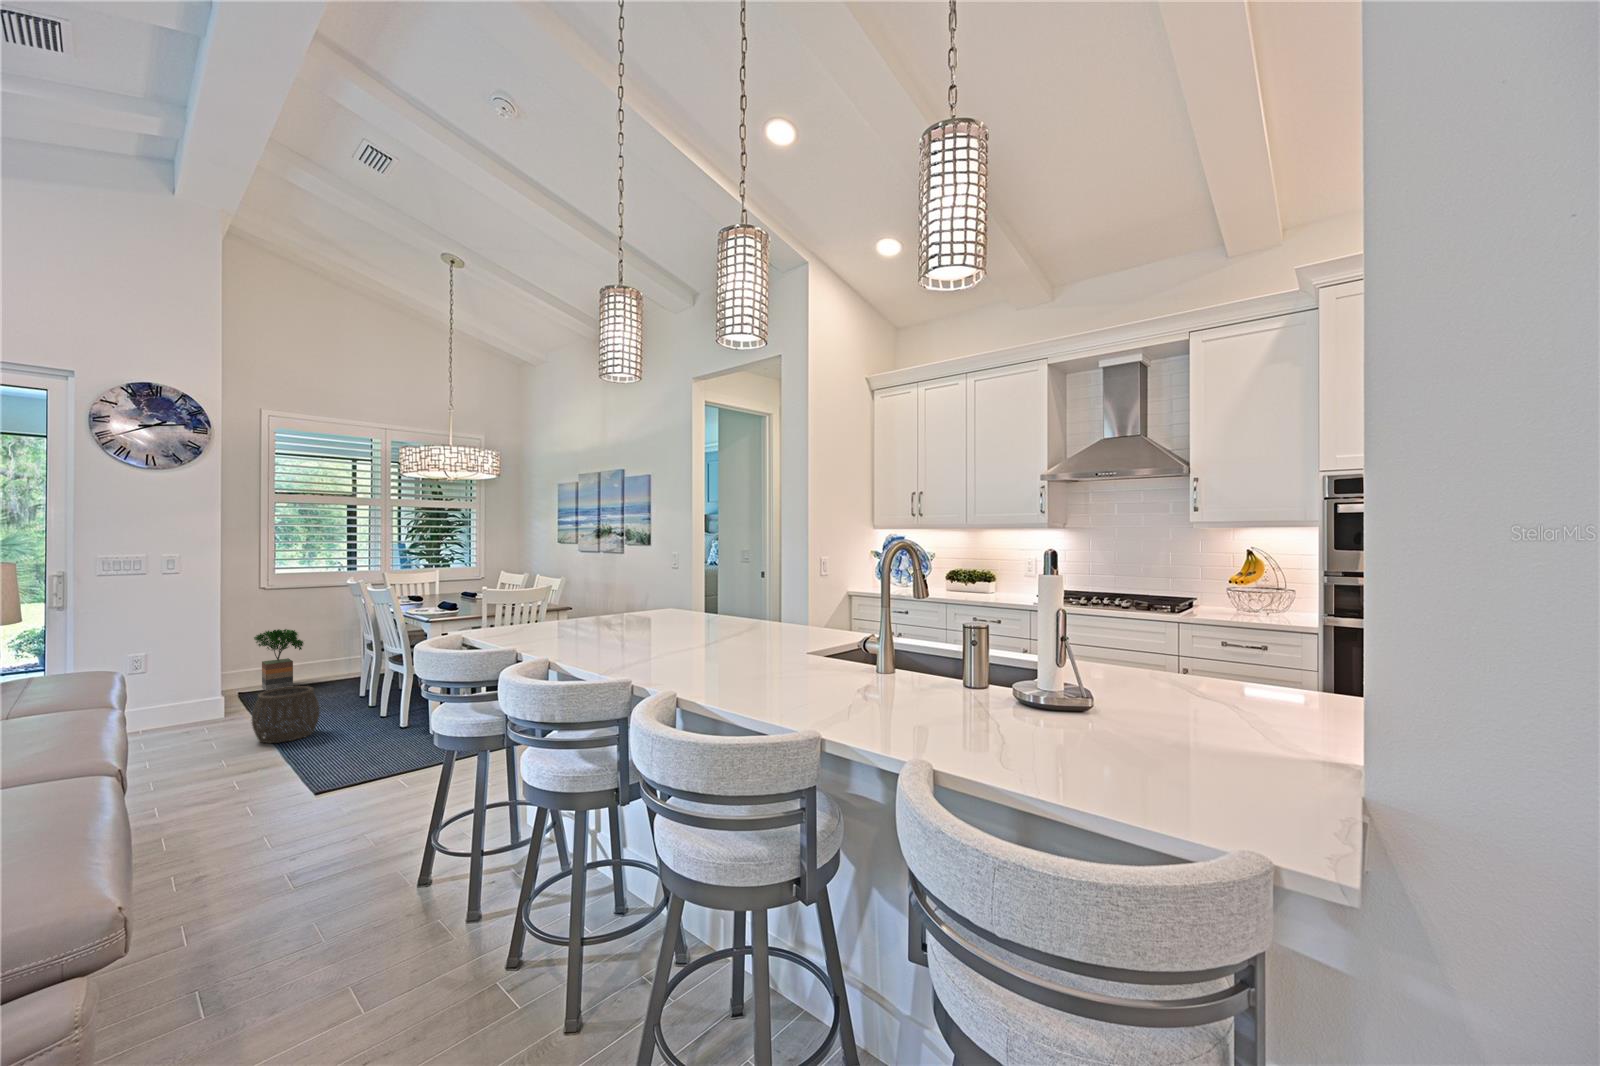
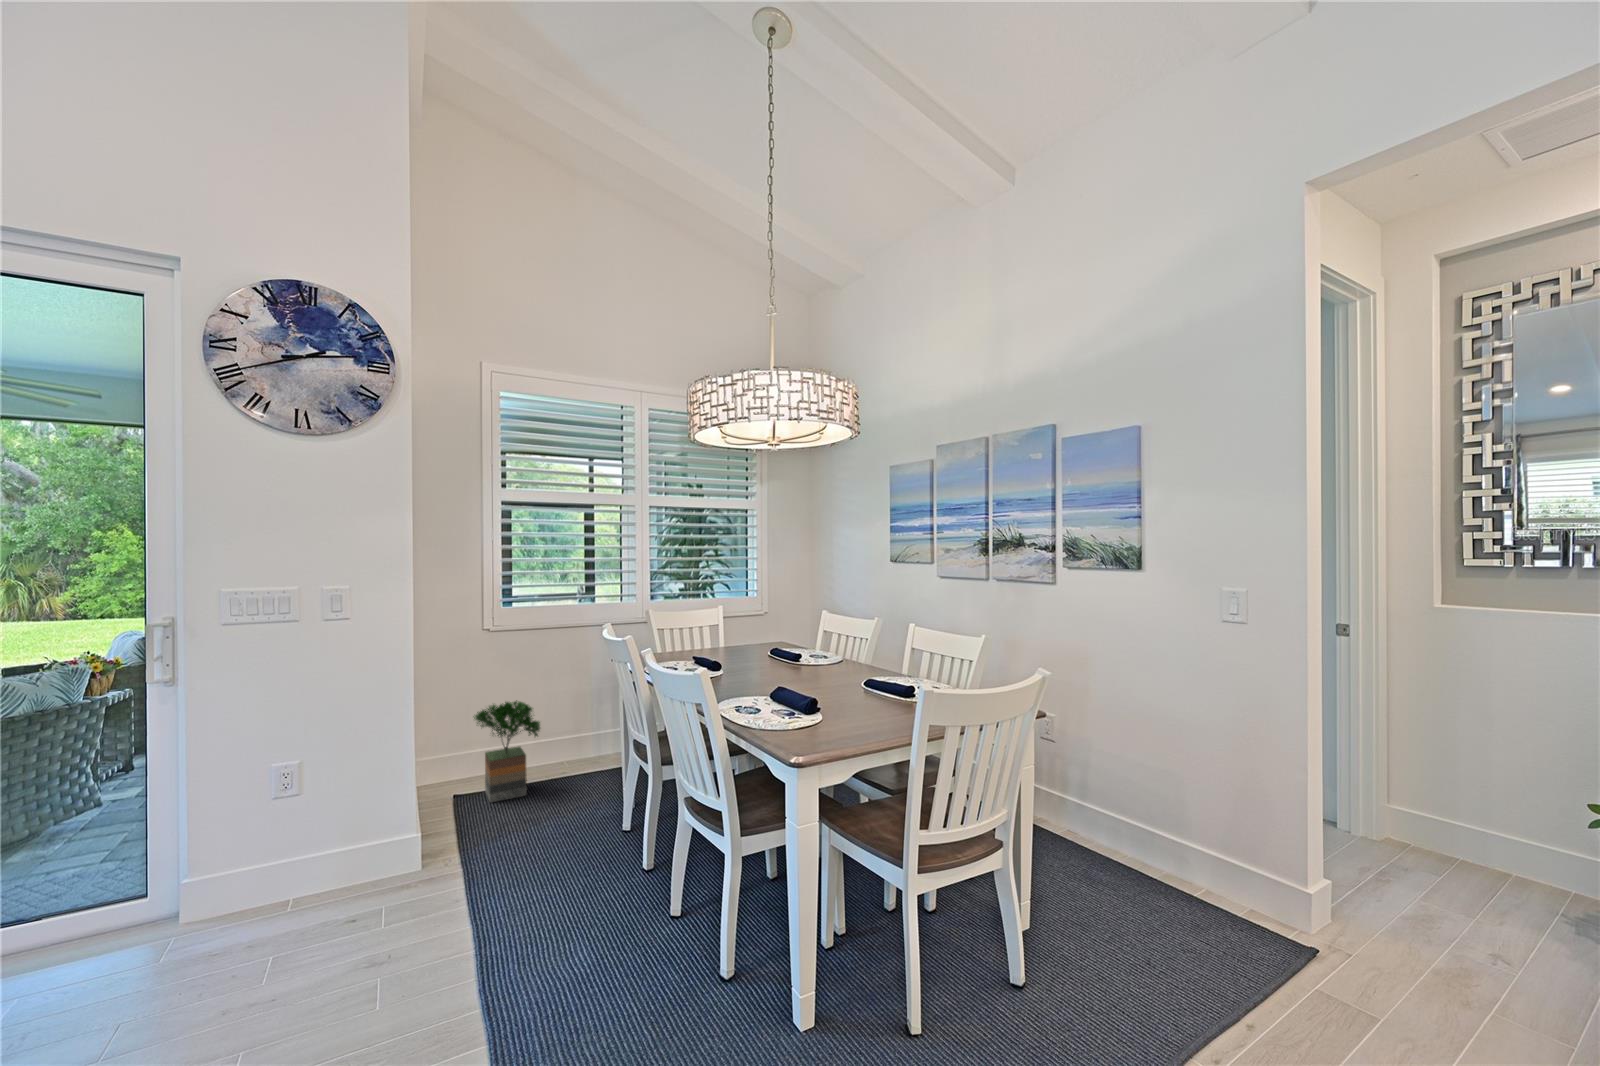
woven basket: present [252,686,320,743] -> none [451,868,577,1018]

